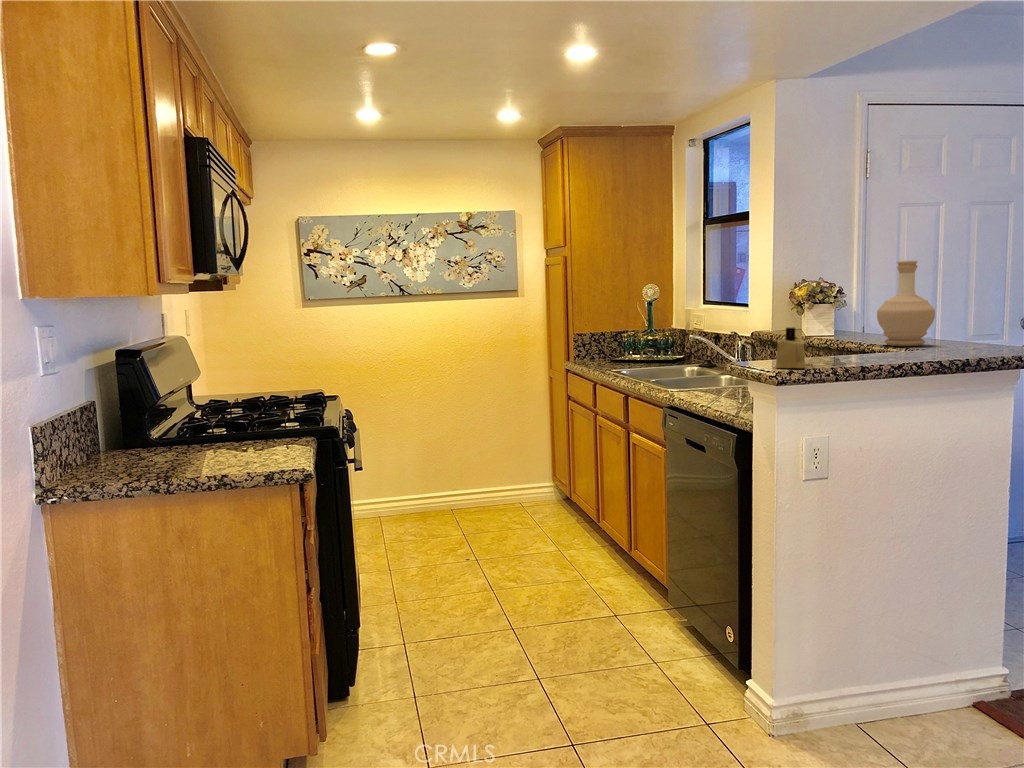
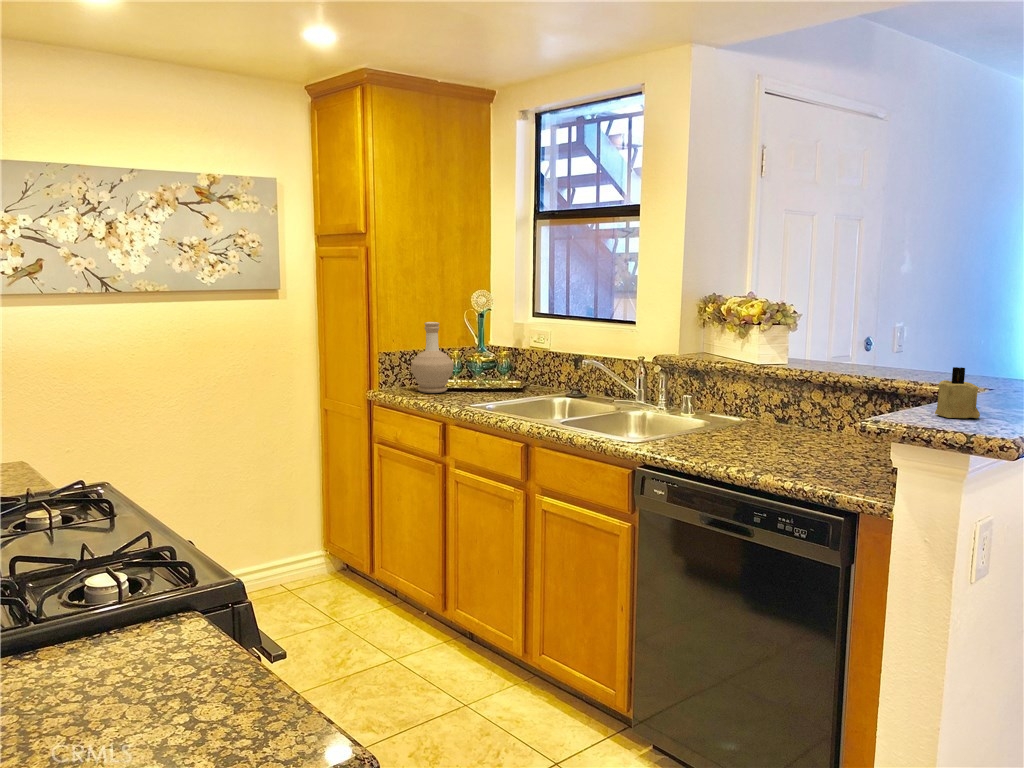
bottle: present [877,260,935,346] -> present [411,322,453,393]

